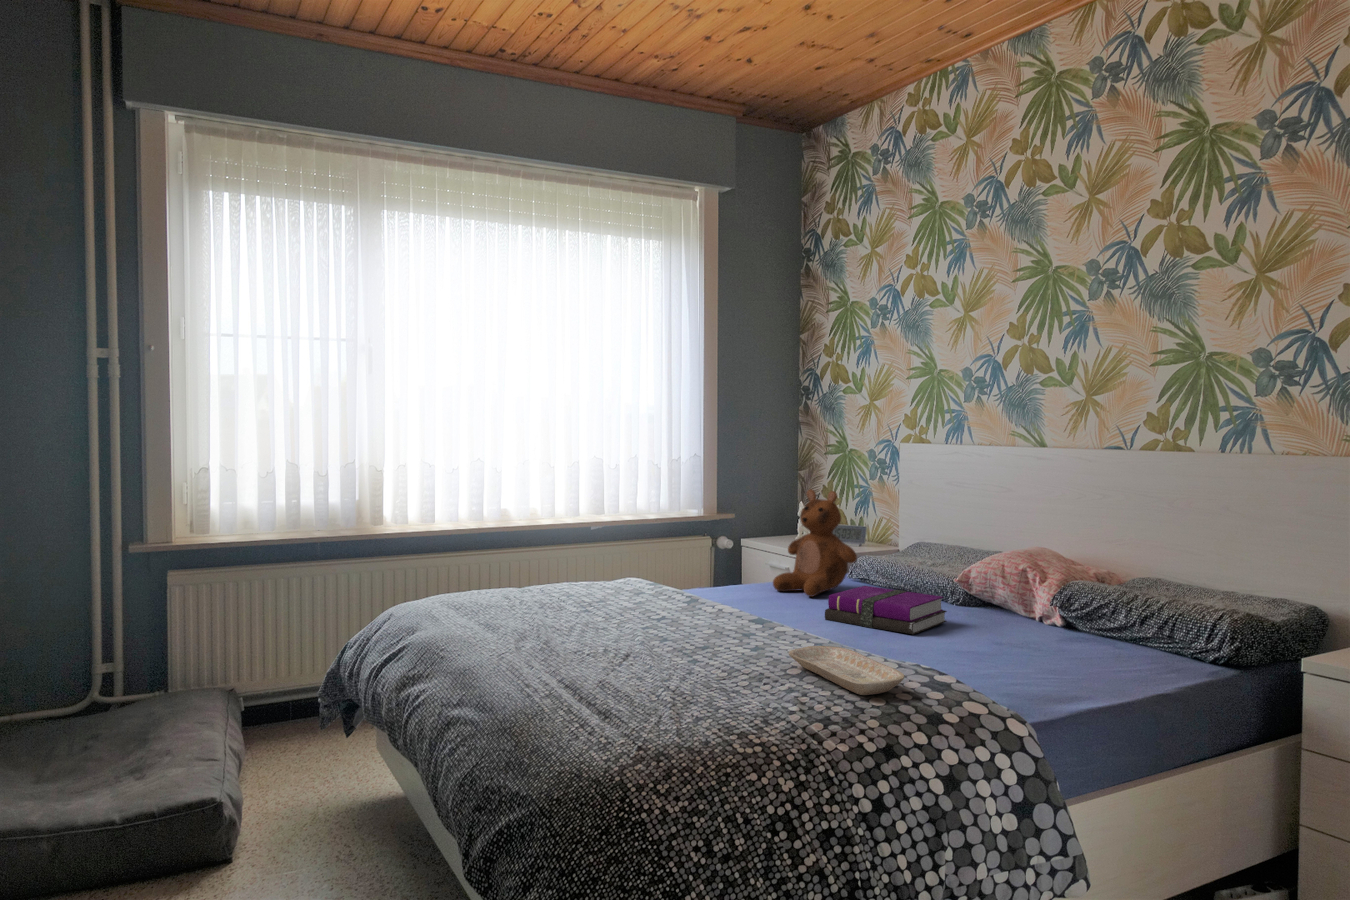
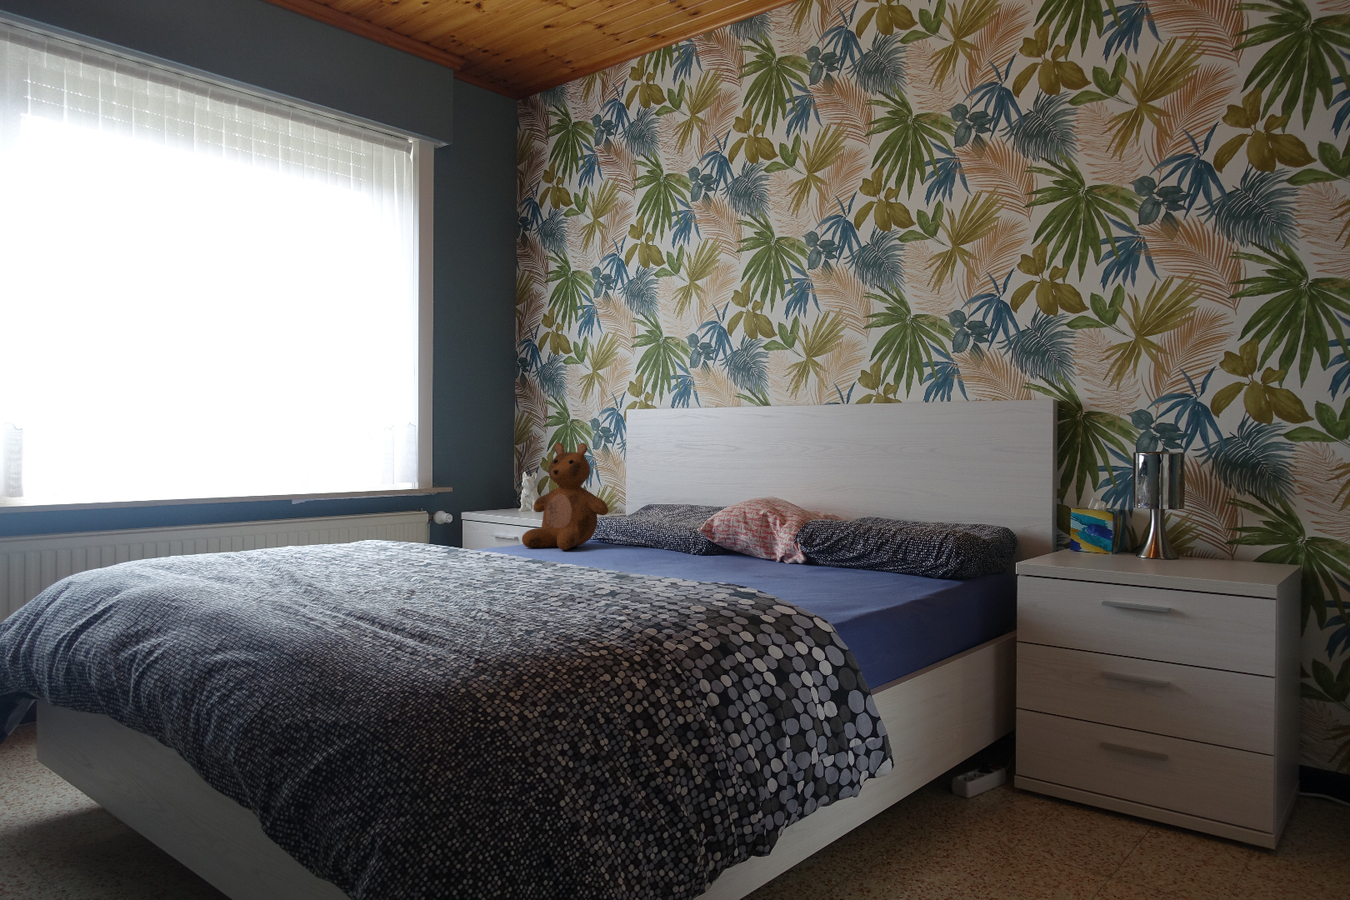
notebook: present [825,586,947,634] -> none [592,532,708,570]
tray: present [789,646,904,695] -> none [586,574,714,608]

